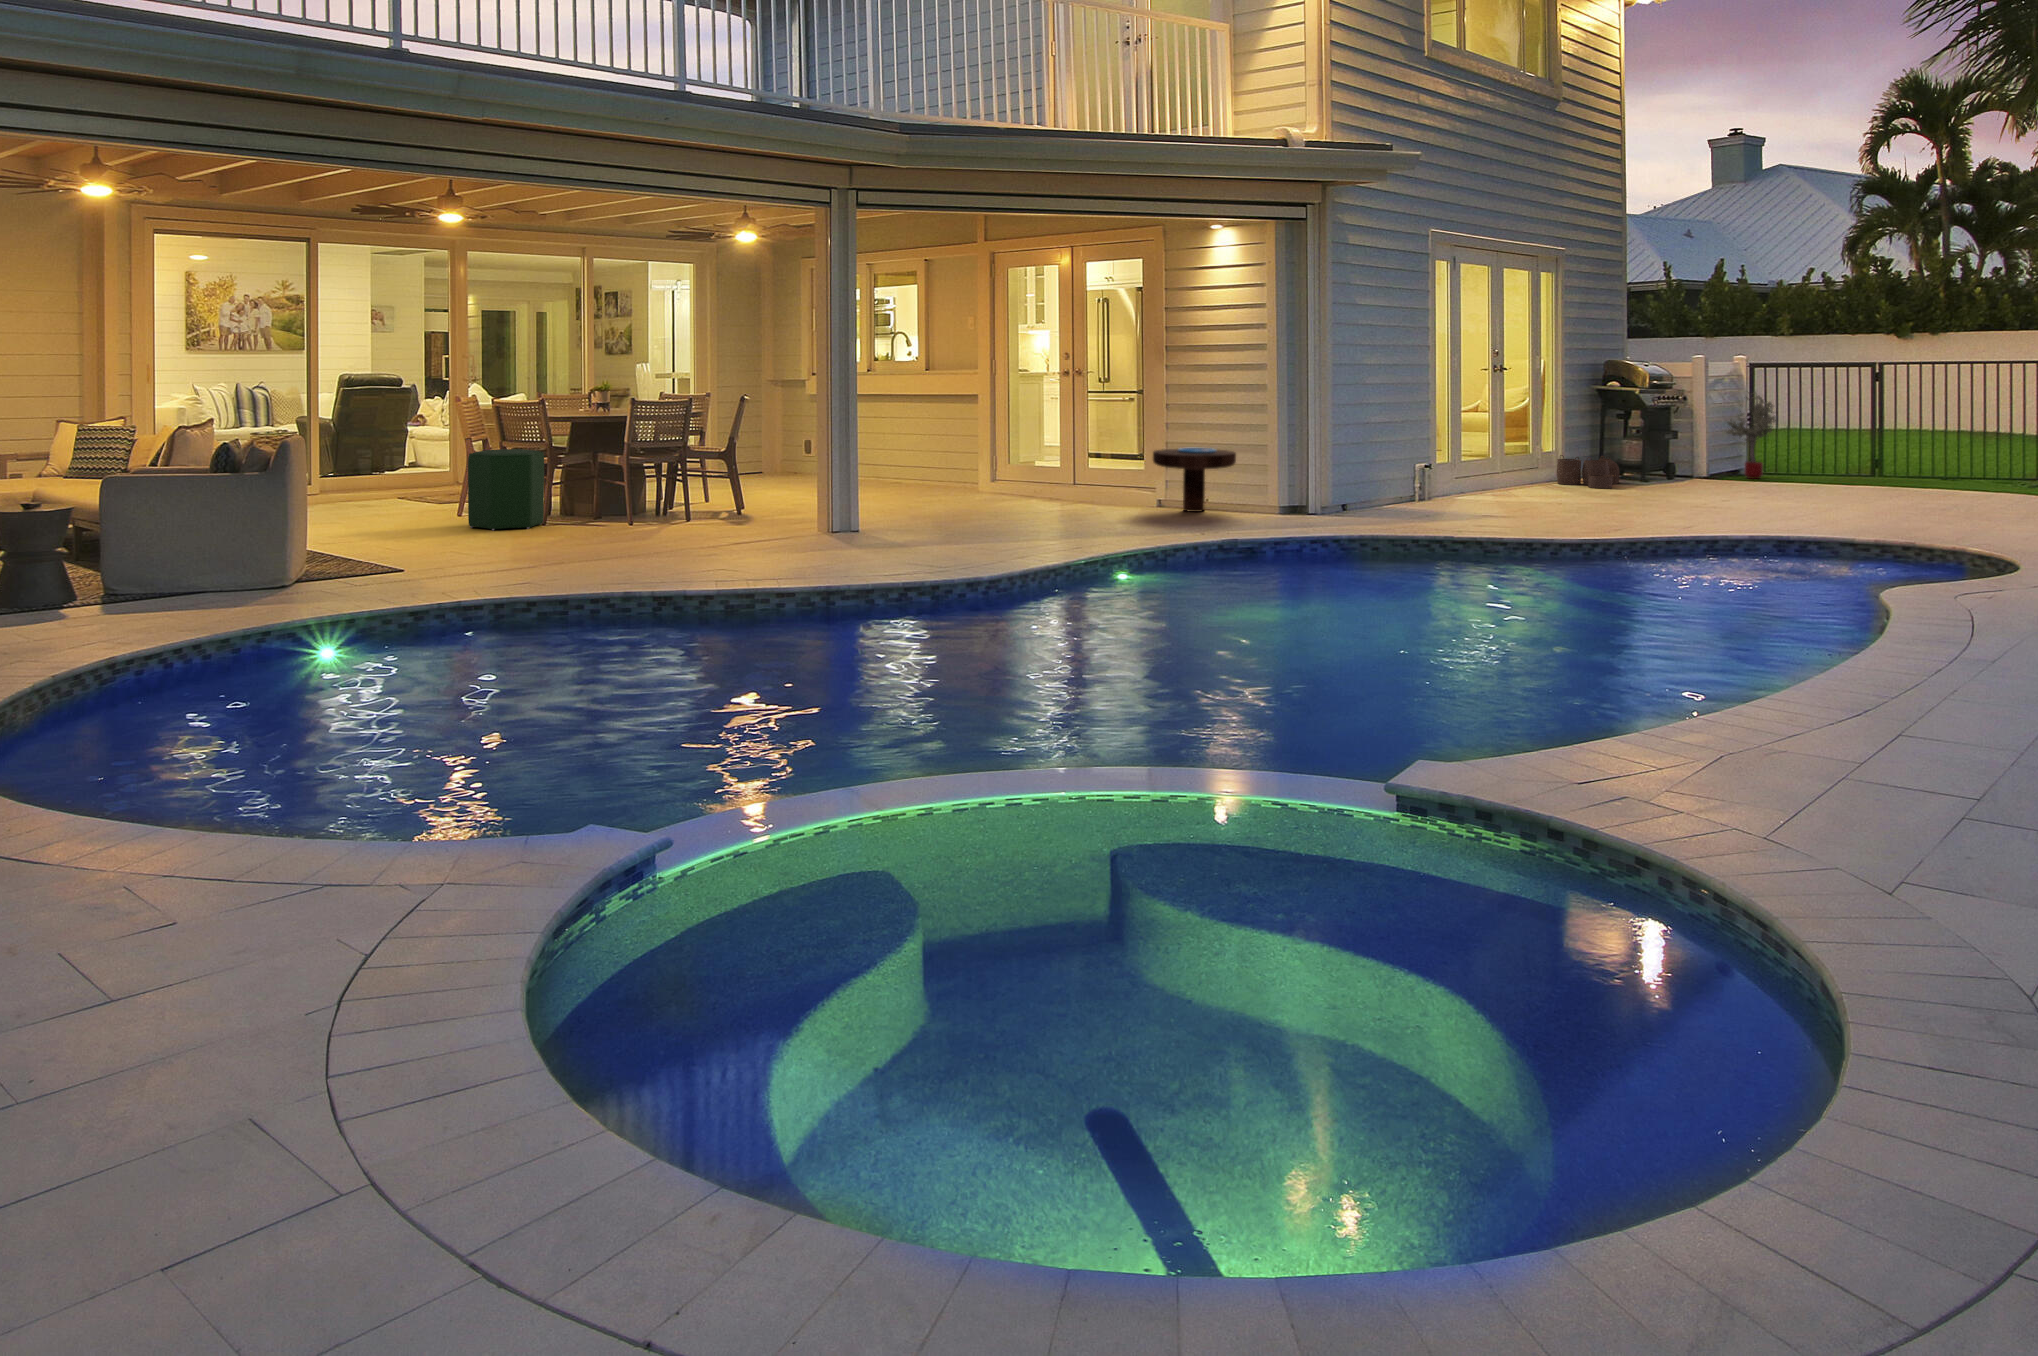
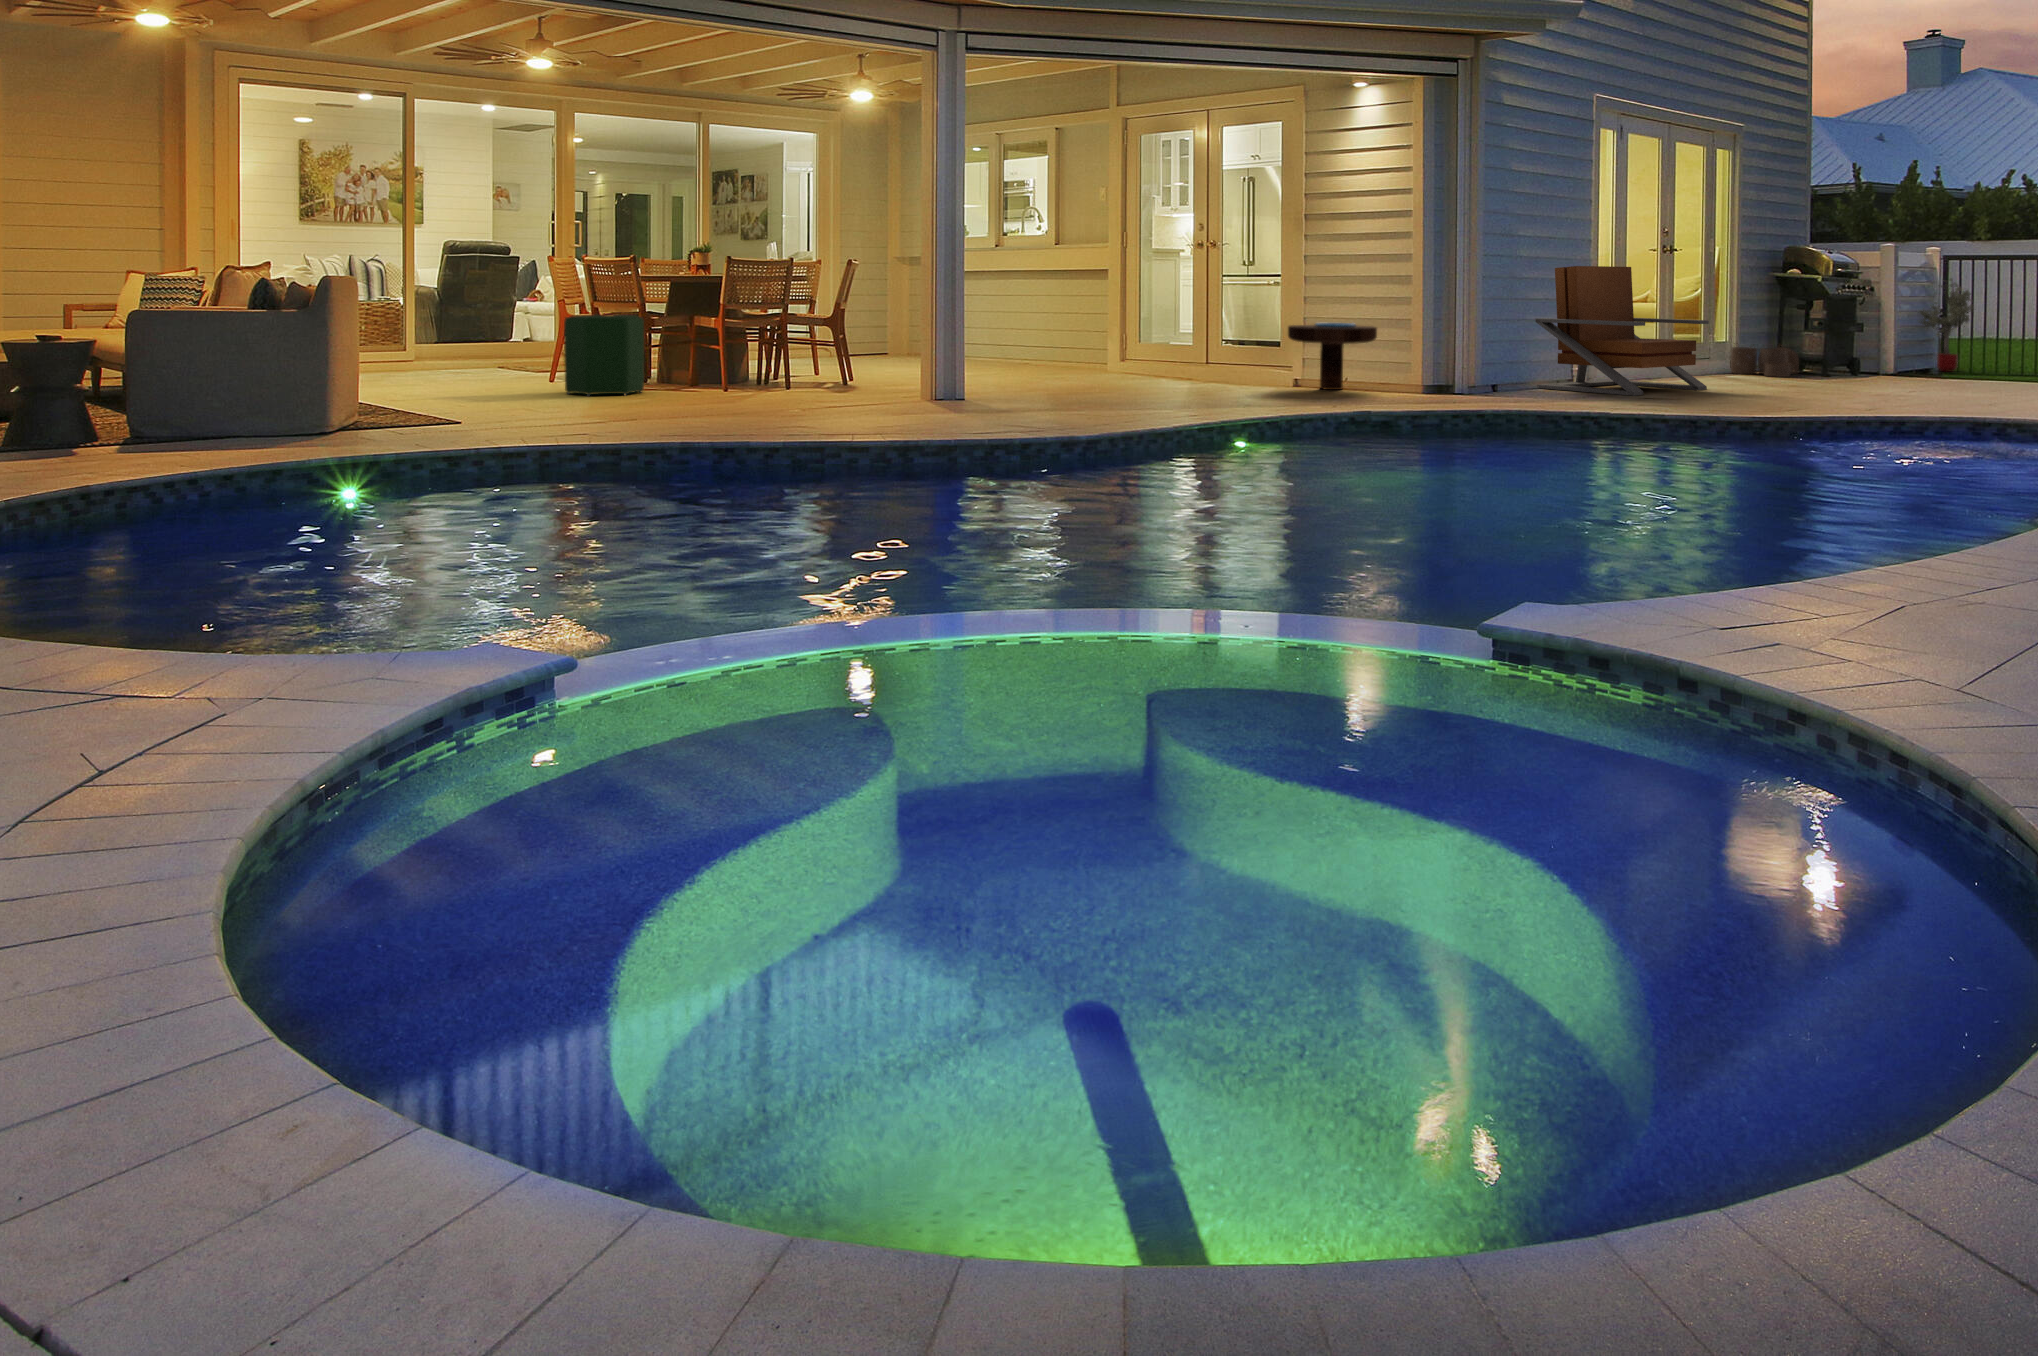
lounge chair: none [1381,392,1538,516] -> present [1535,266,1709,396]

